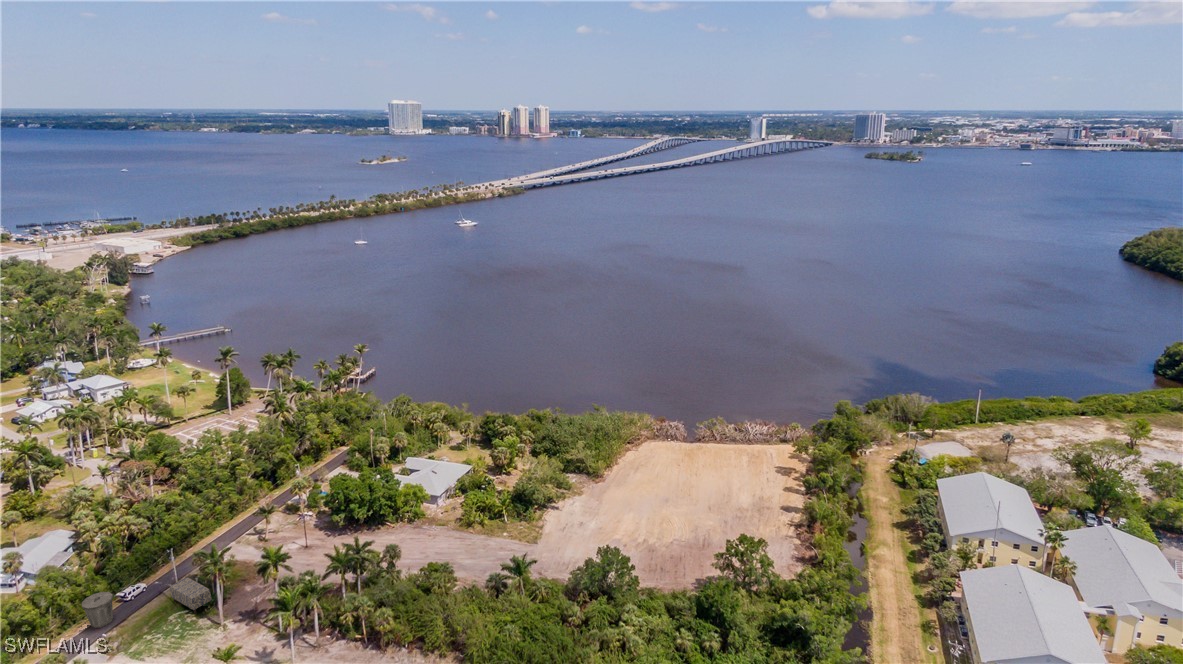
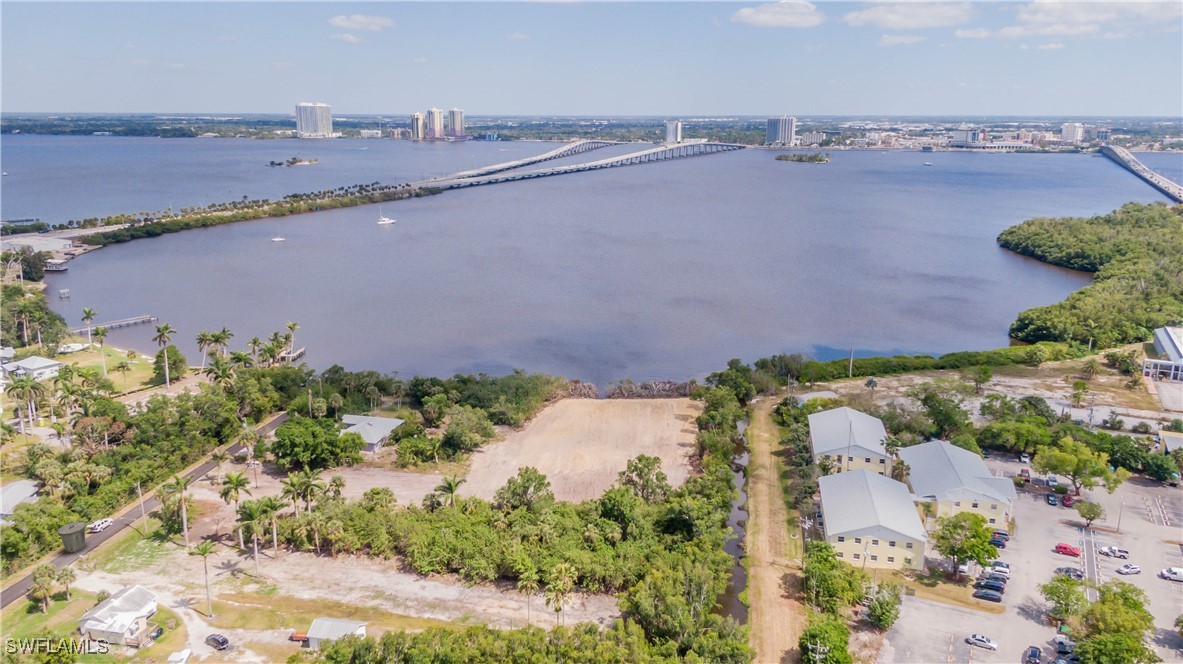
bench: present [170,577,212,614] -> none [136,511,175,540]

